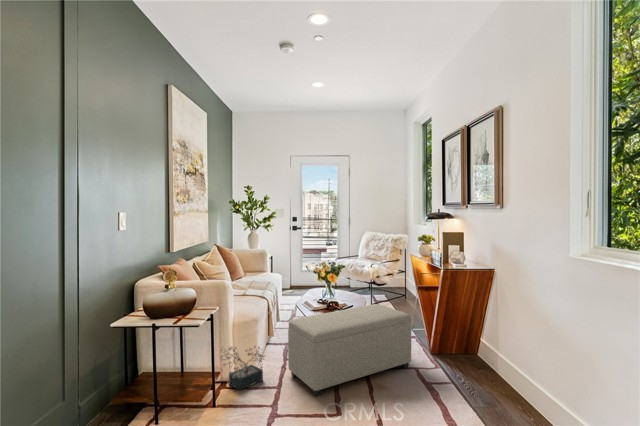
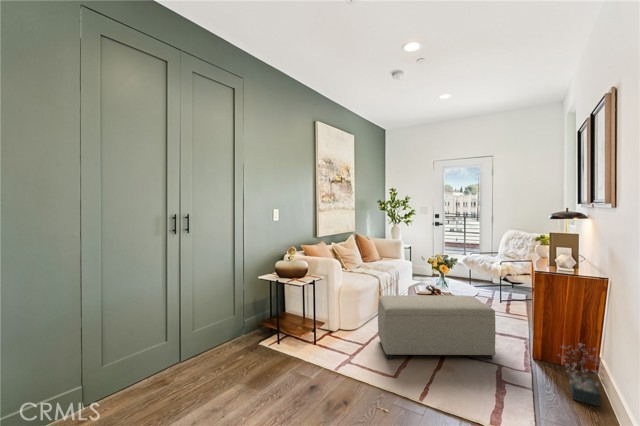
decorative plant: present [220,346,265,390] -> present [559,344,606,407]

